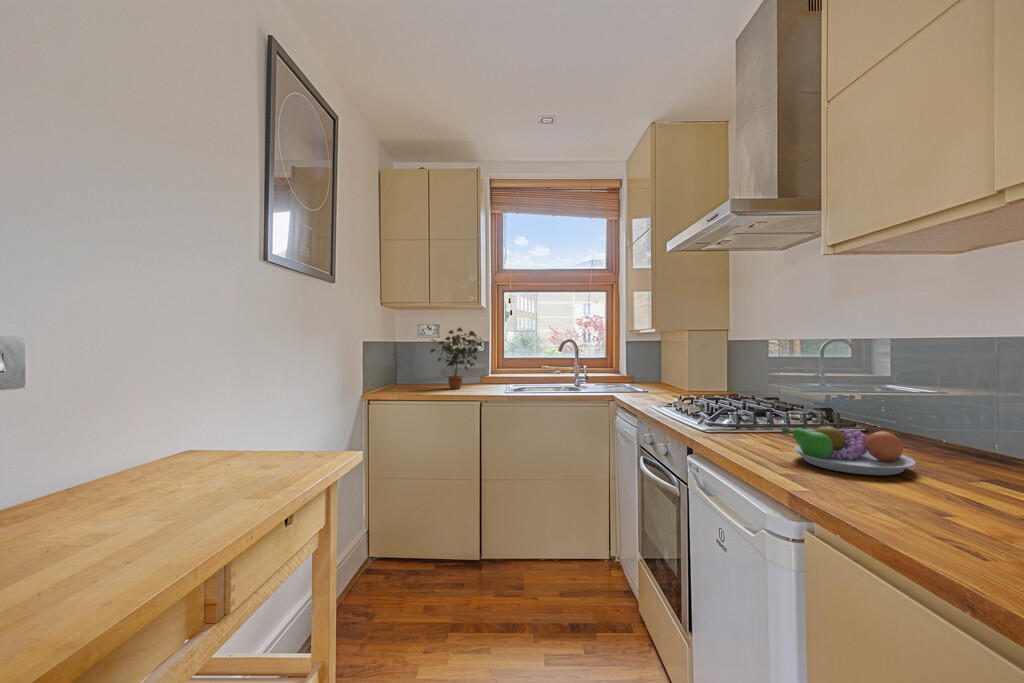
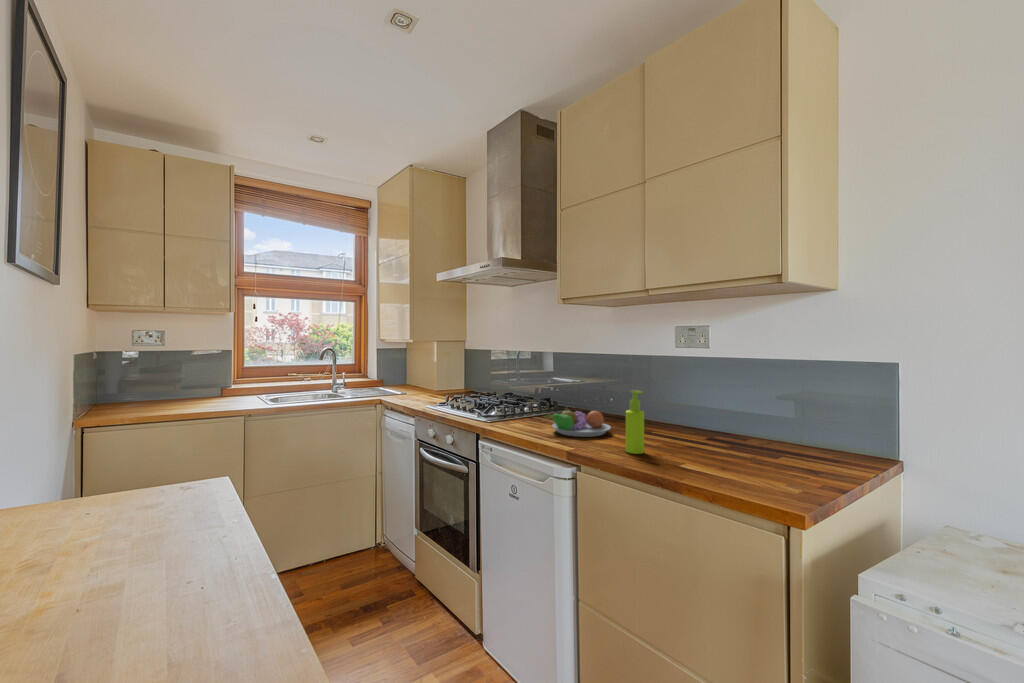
potted plant: present [430,327,482,389] -> none [158,336,239,405]
soap dispenser: none [918,395,967,524] -> present [625,390,644,454]

